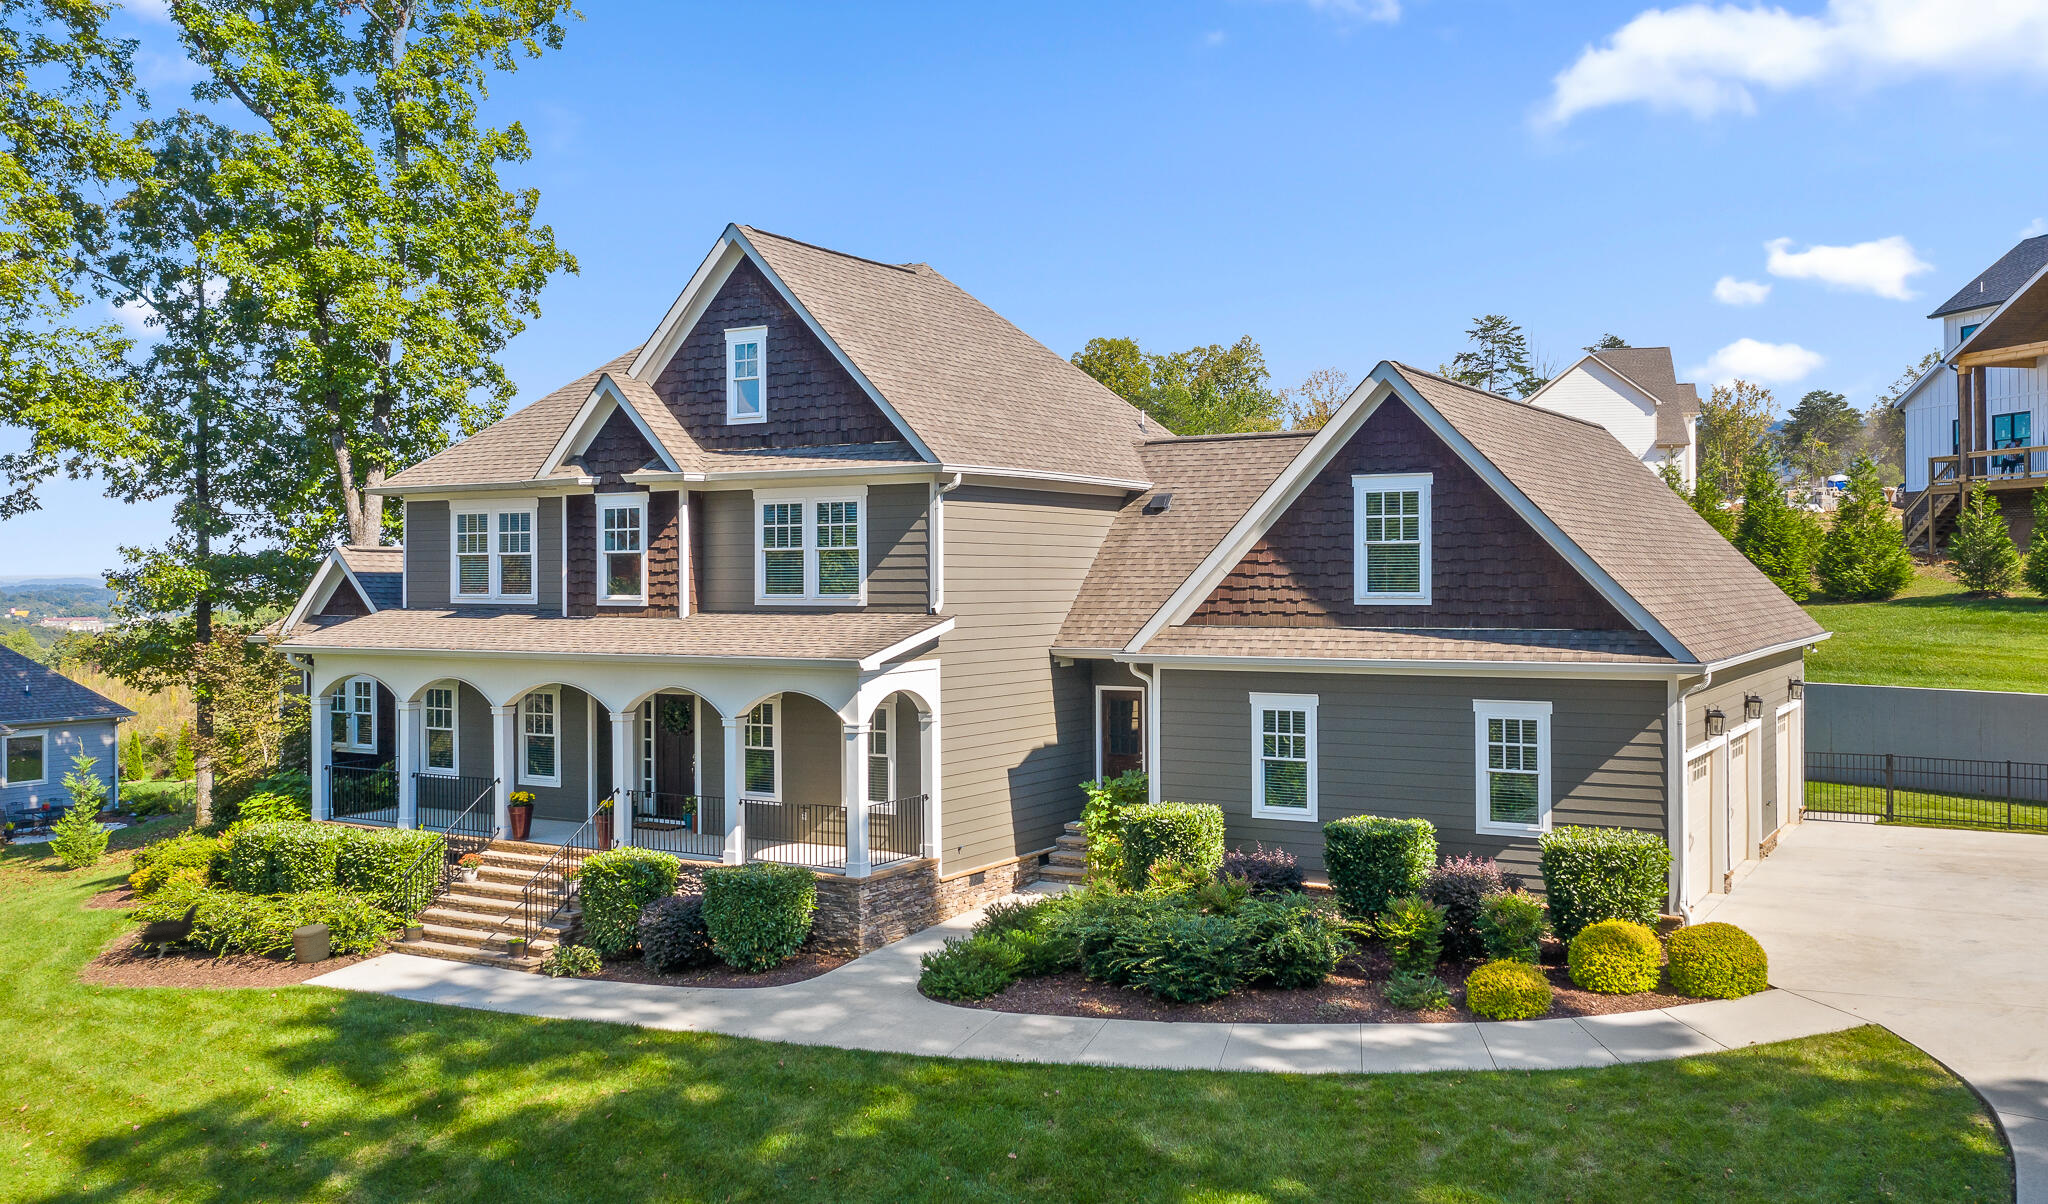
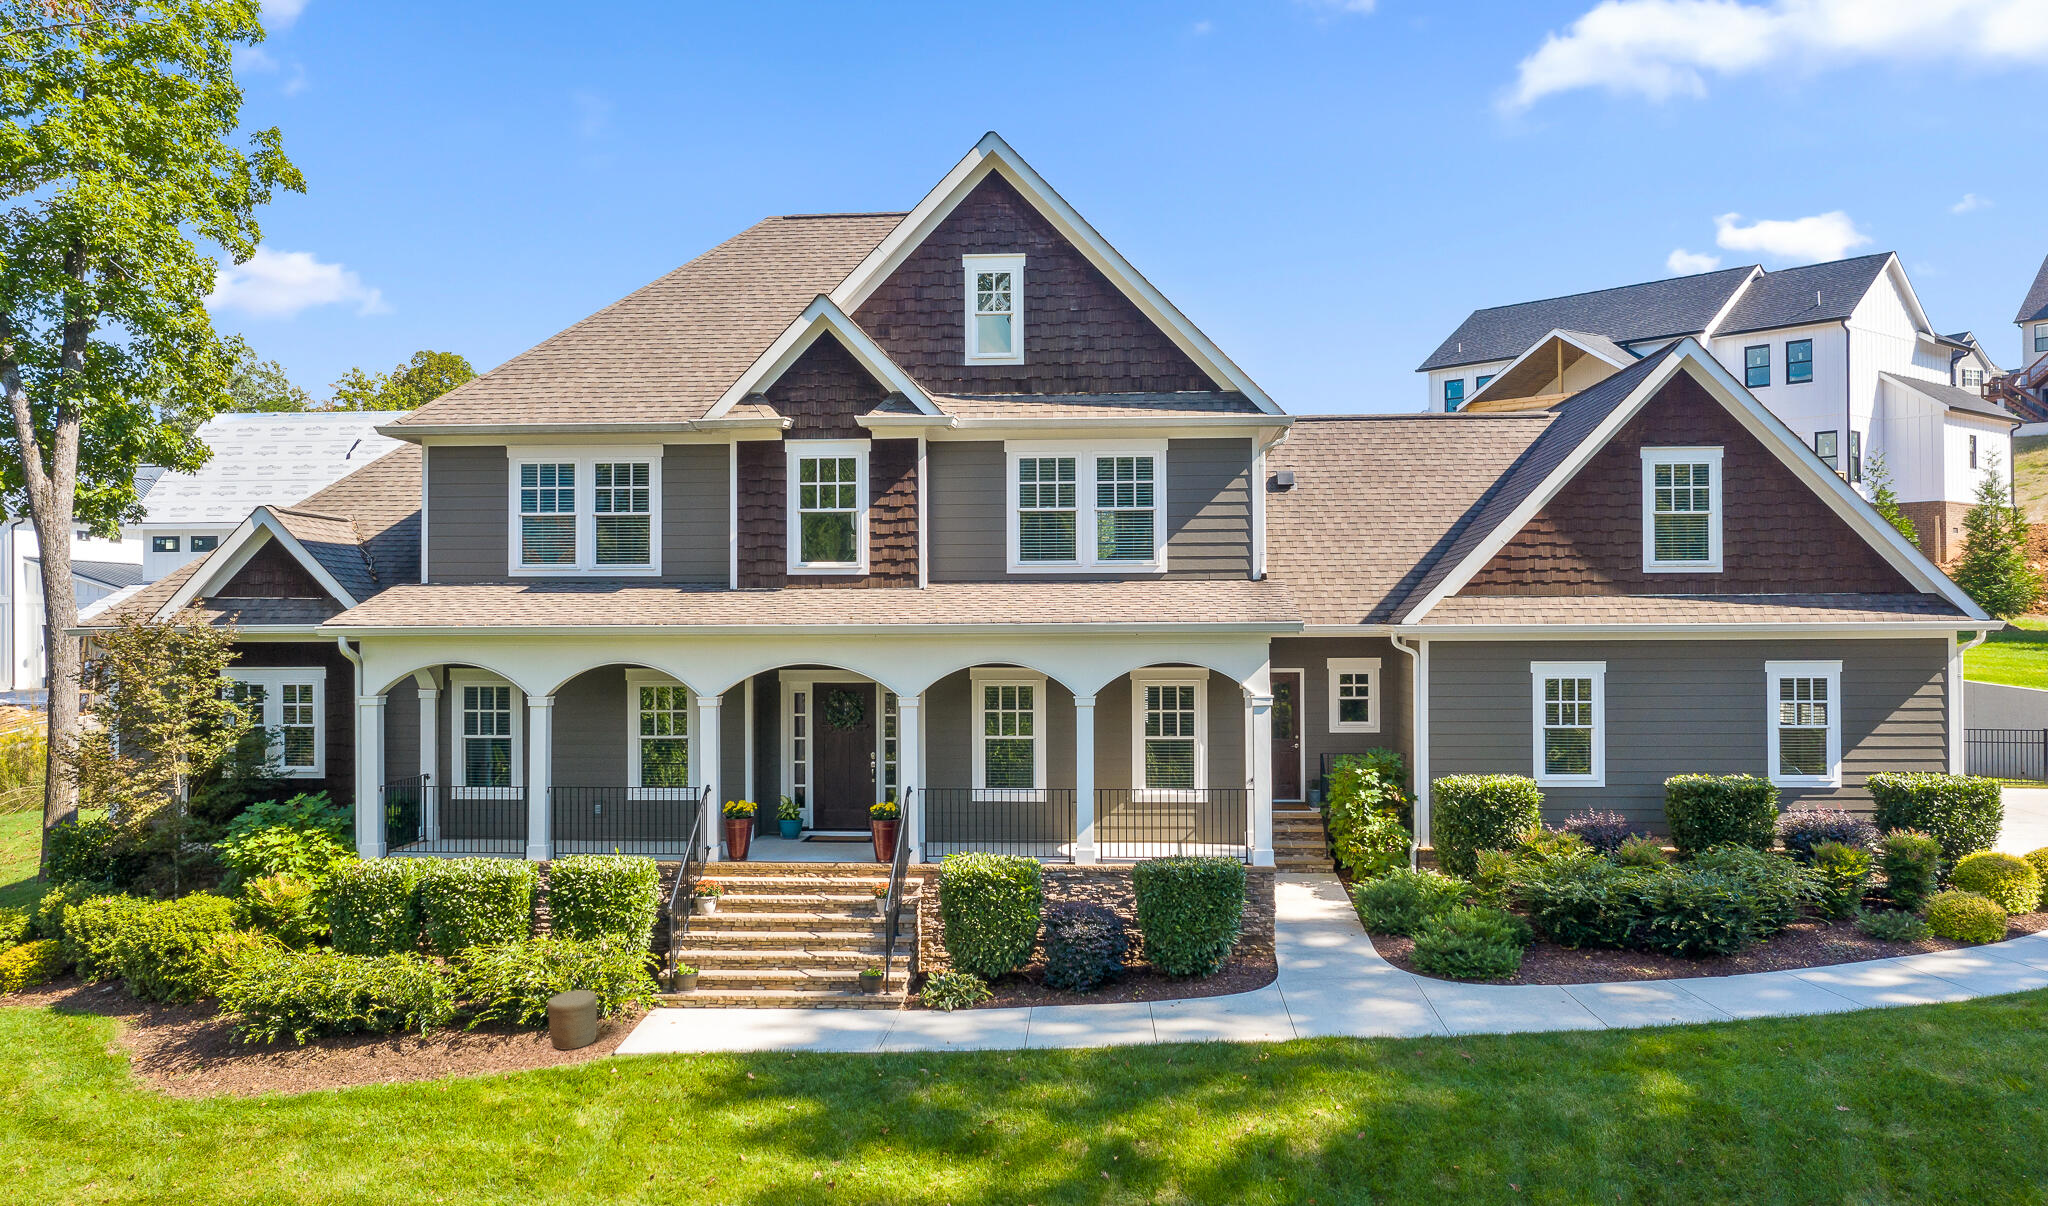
lounge chair: present [140,905,197,958] -> none [219,992,322,1089]

